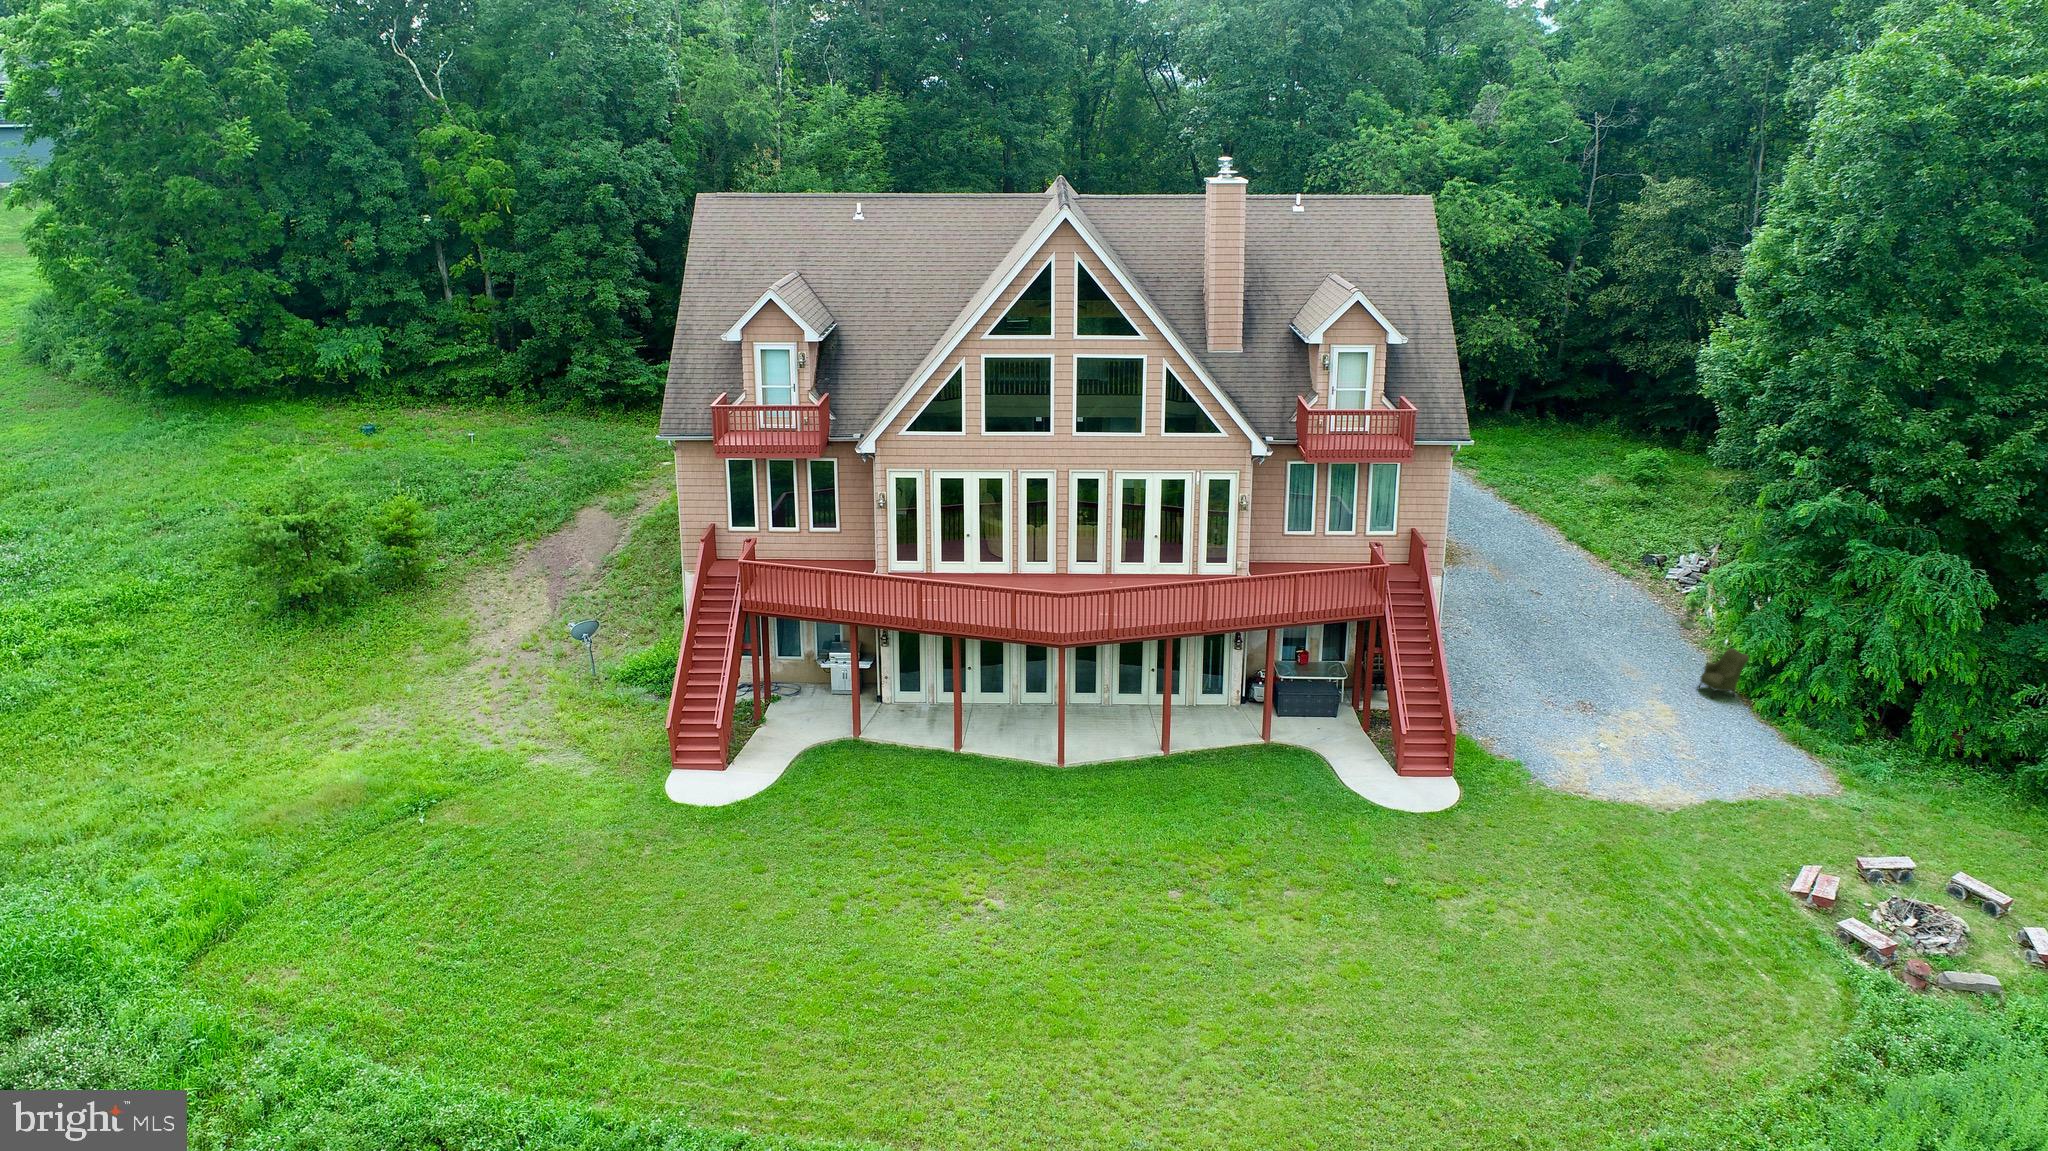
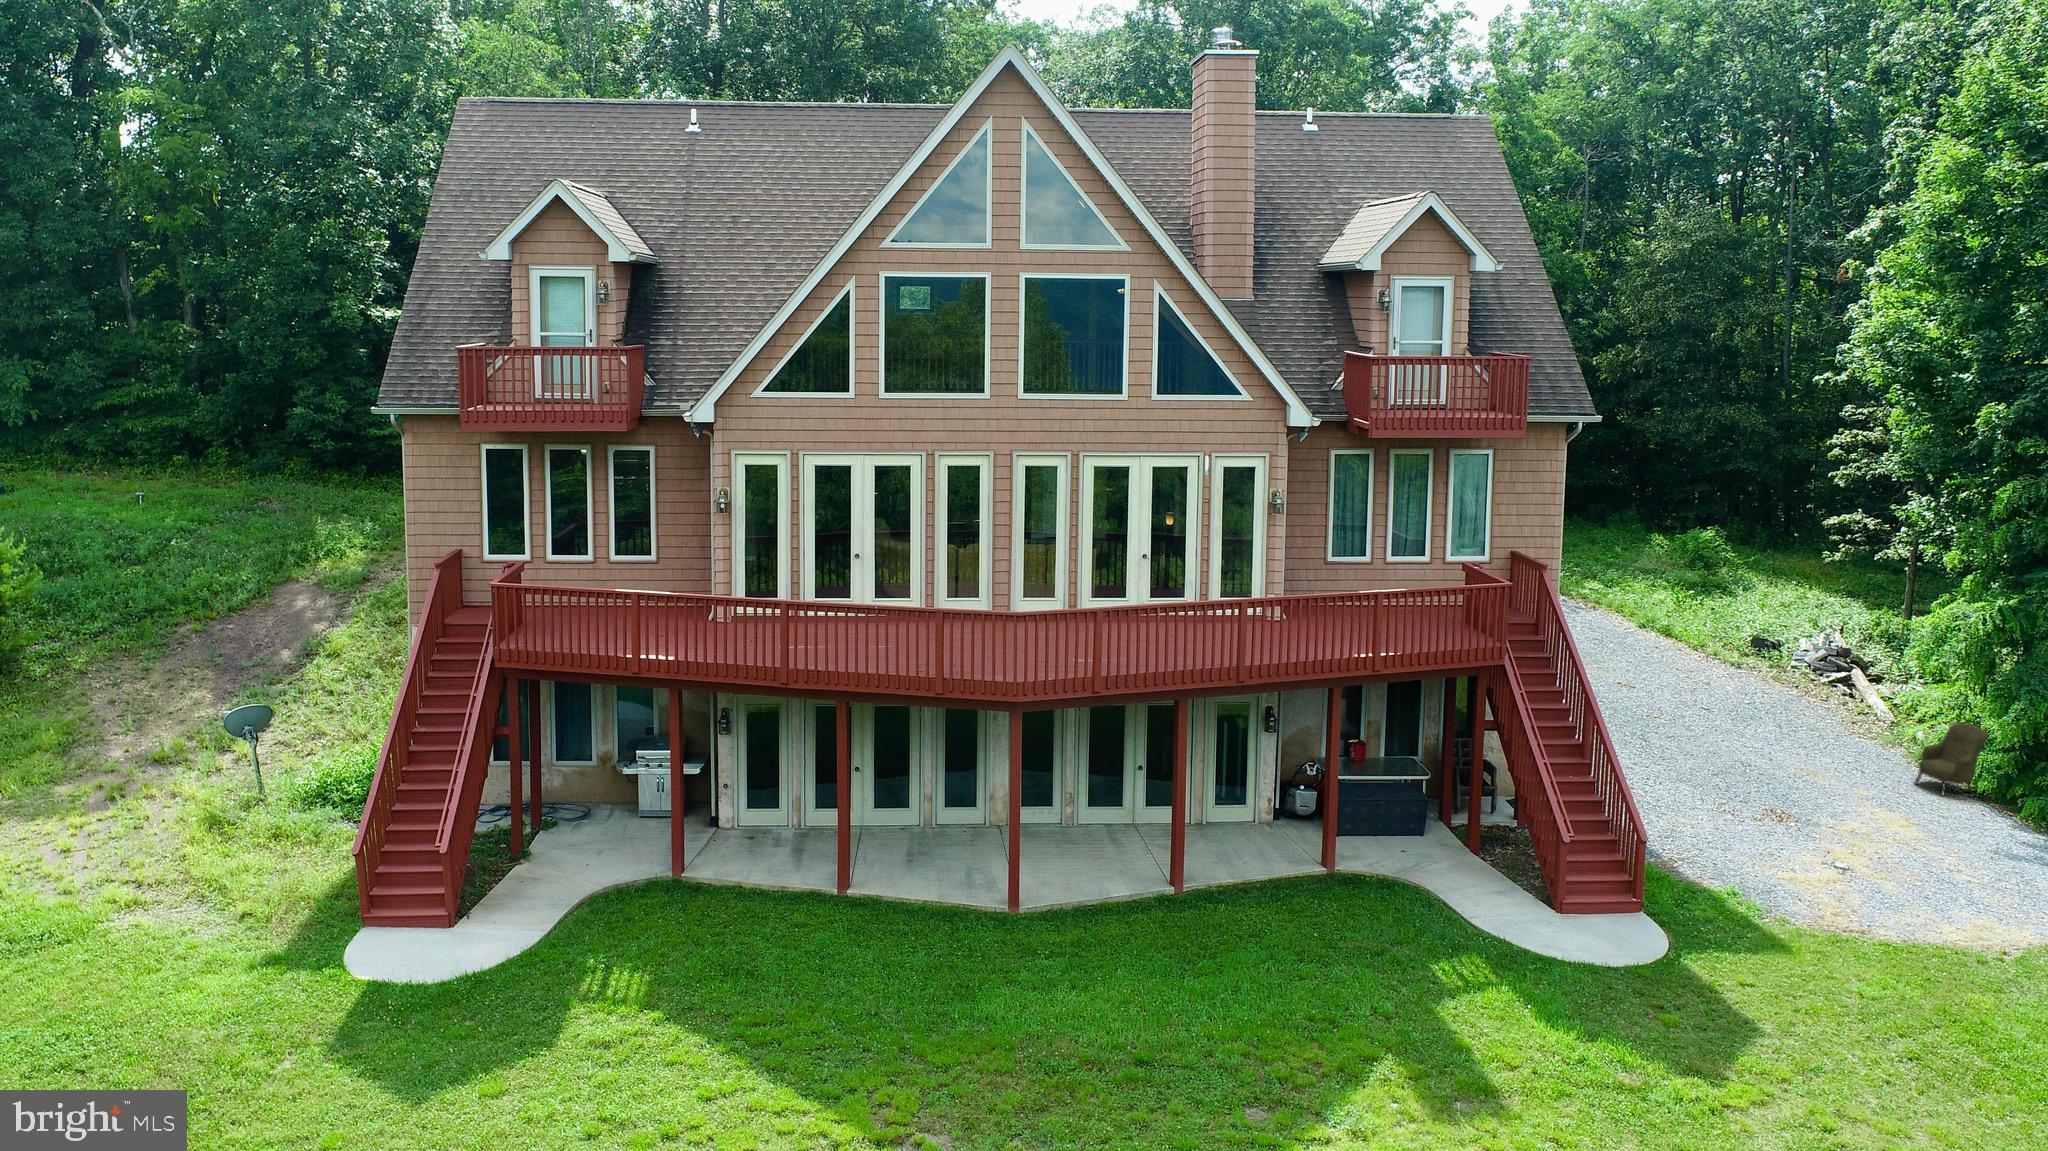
potted plant: present [1685,598,1699,629] -> none [1846,668,1878,714]

